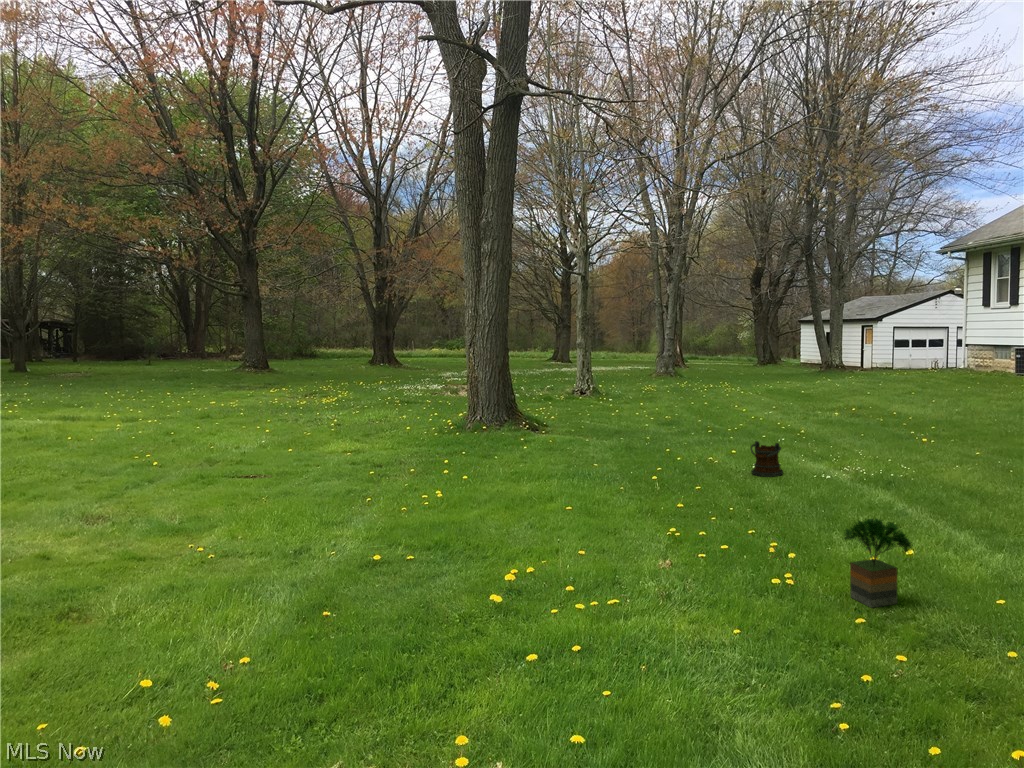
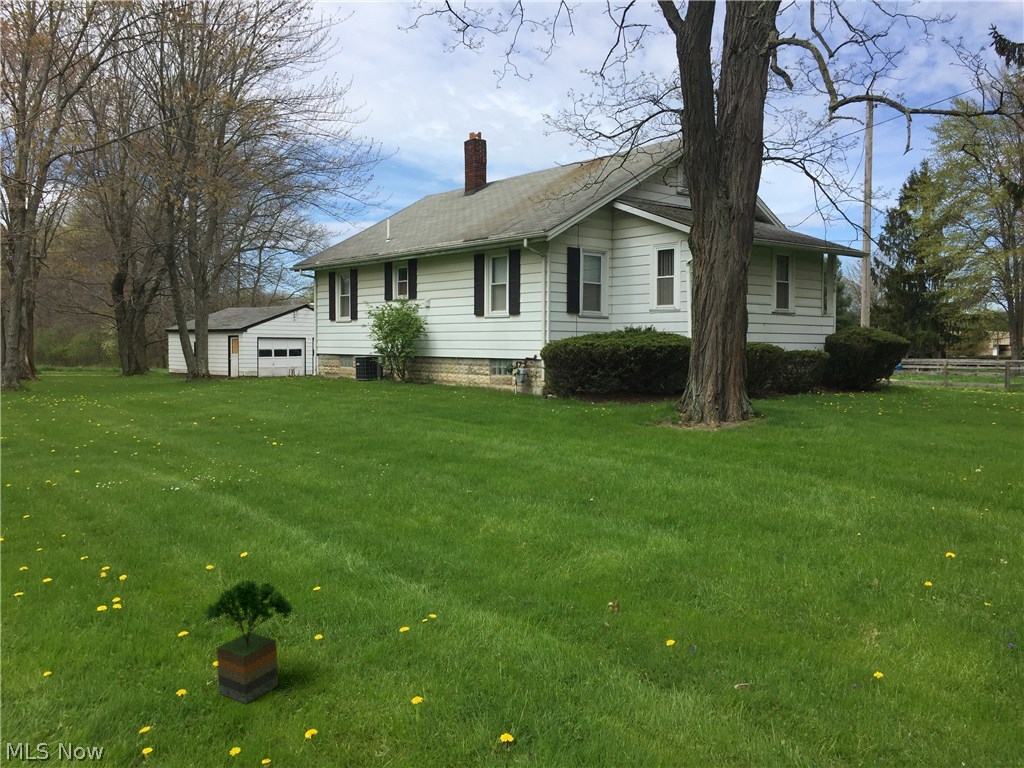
bucket: present [751,441,783,477] -> none [94,474,139,518]

